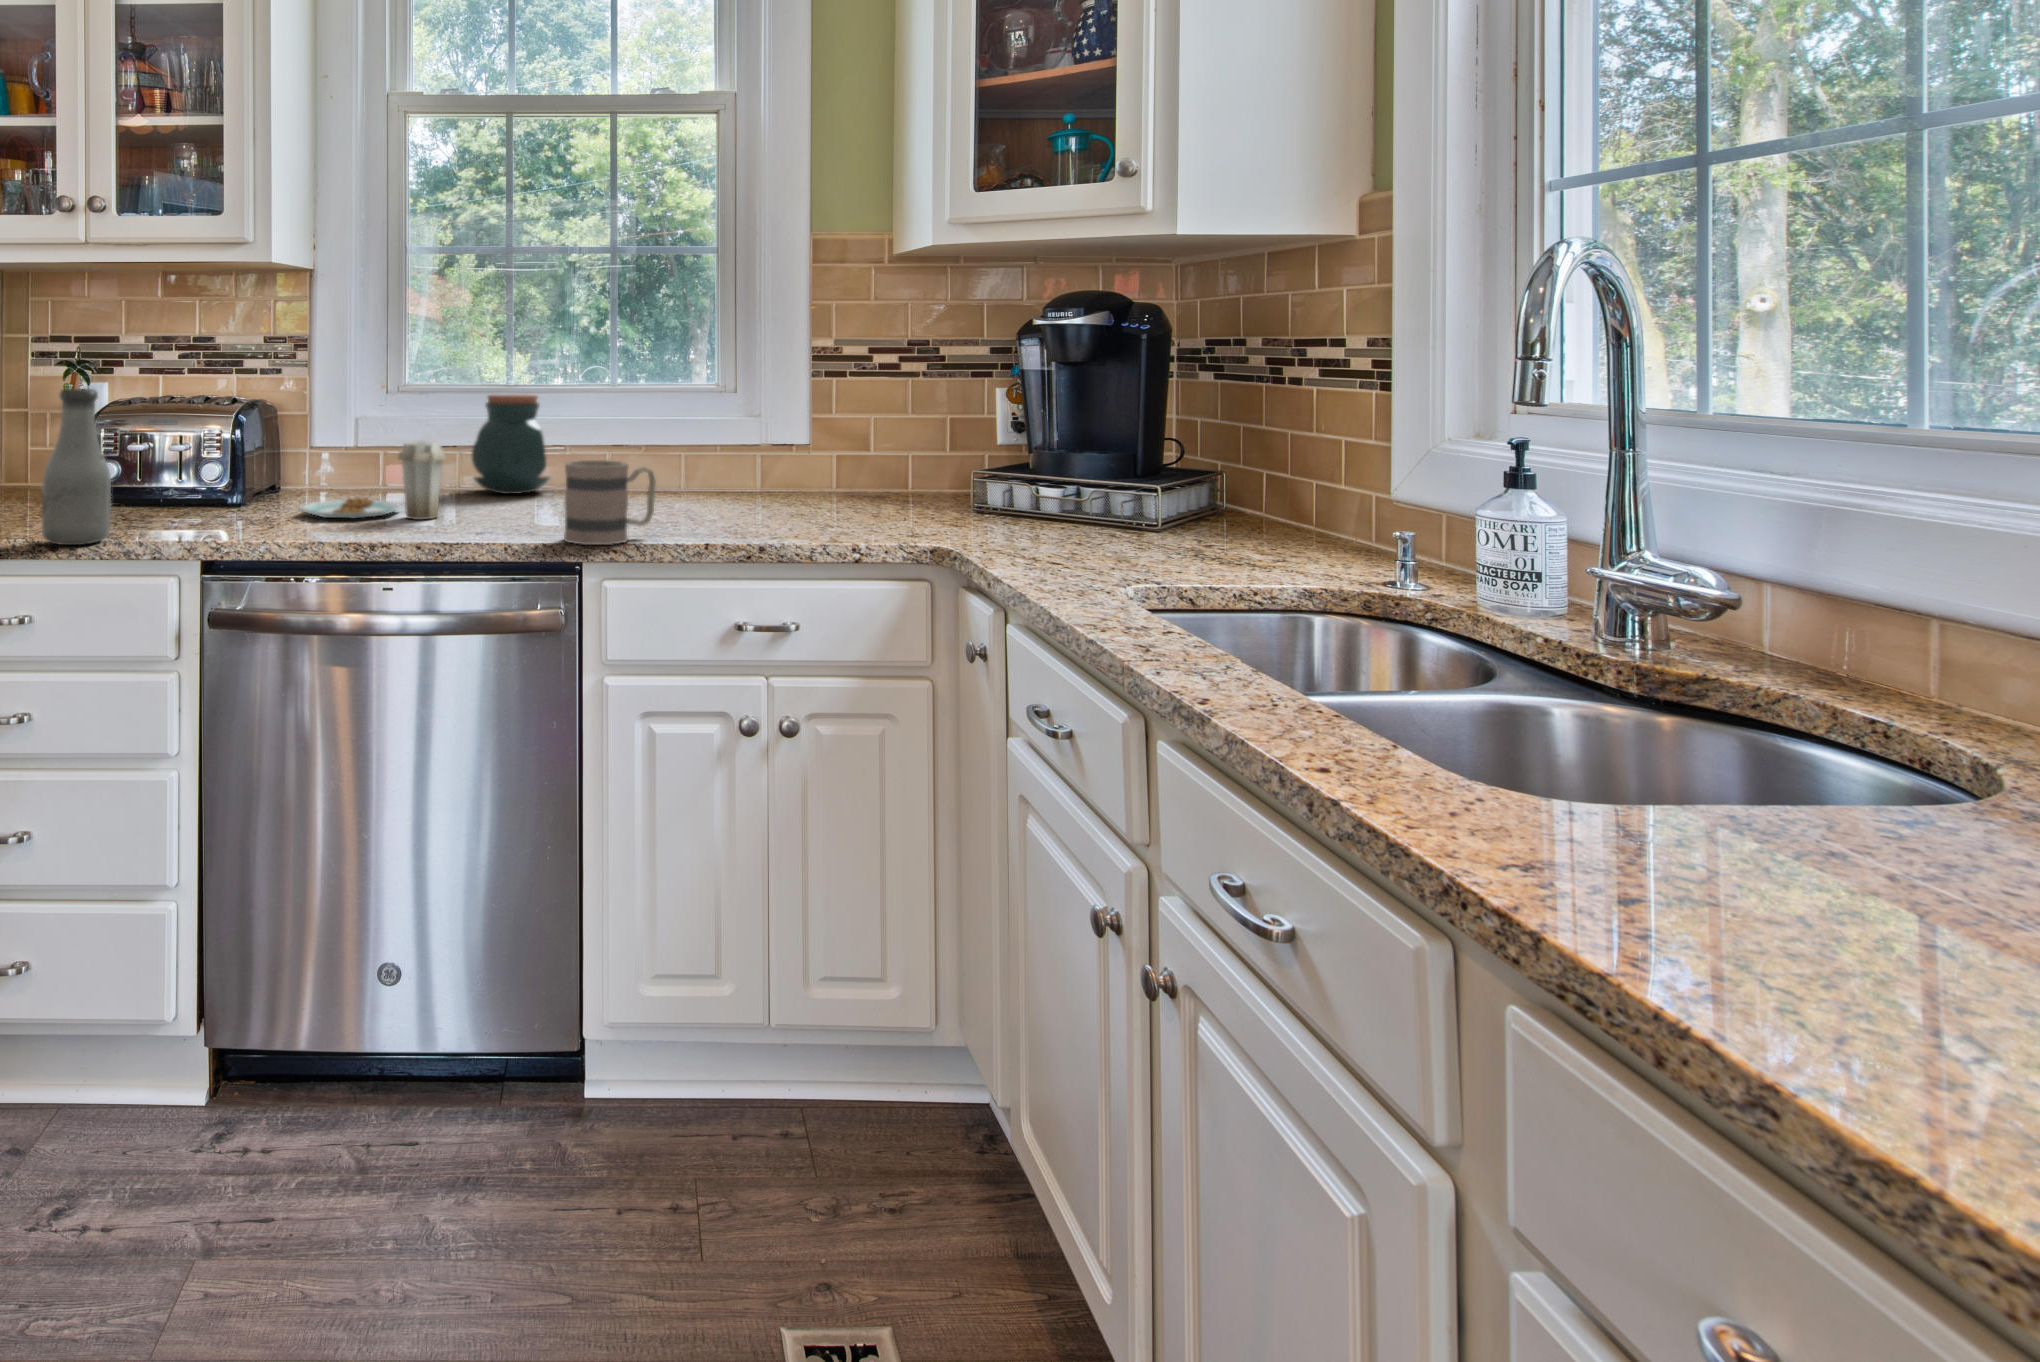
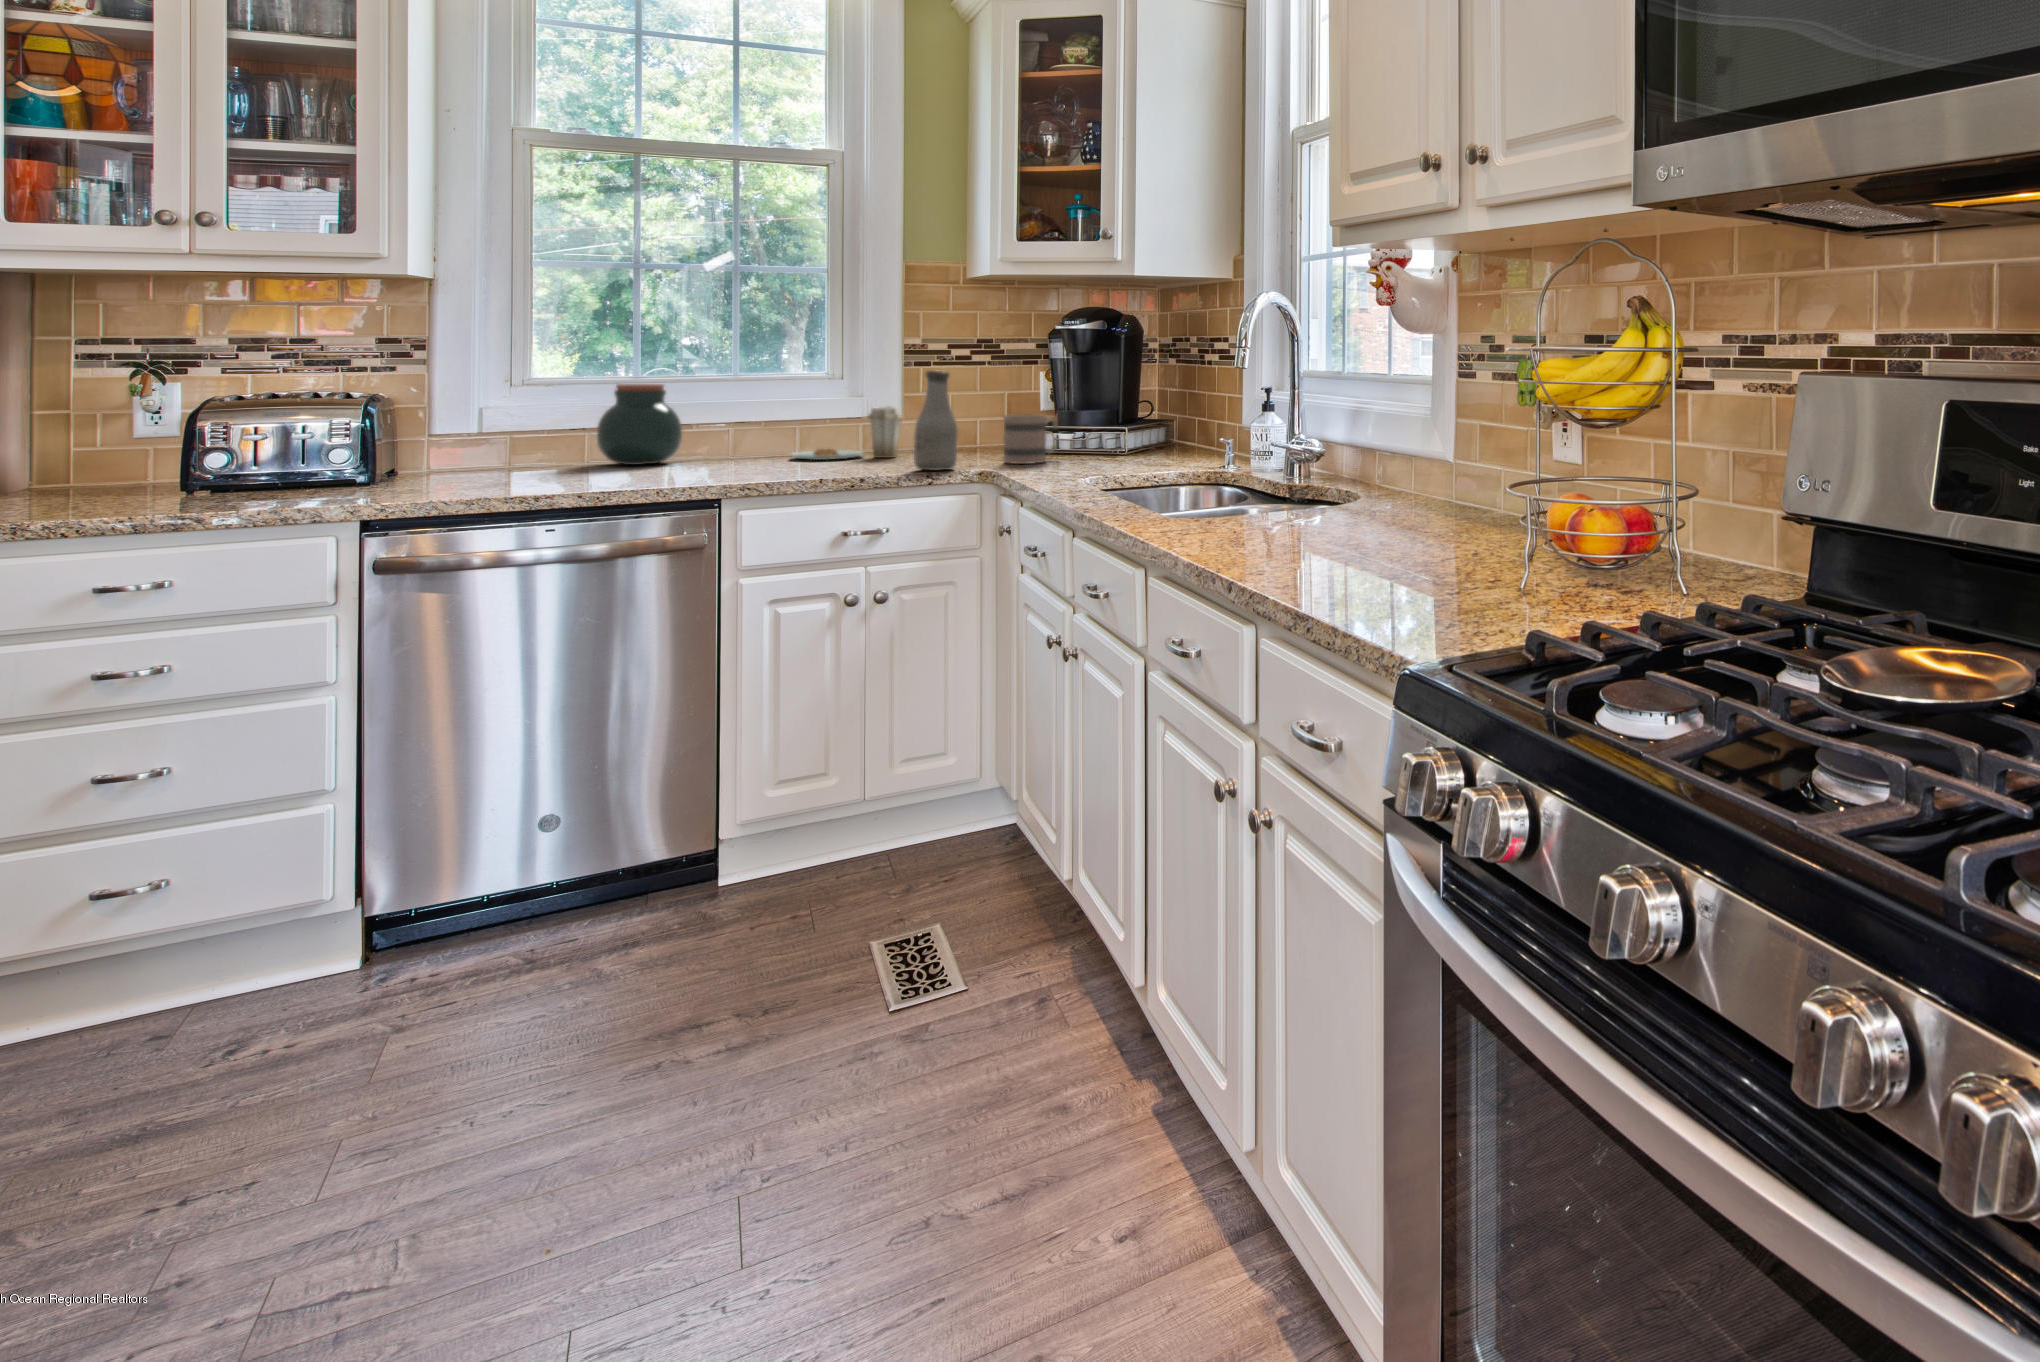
bottle: present [41,389,111,545] -> present [914,371,958,470]
plate: present [299,441,446,520] -> present [792,406,902,460]
mug: present [564,460,656,545] -> present [1003,414,1058,464]

